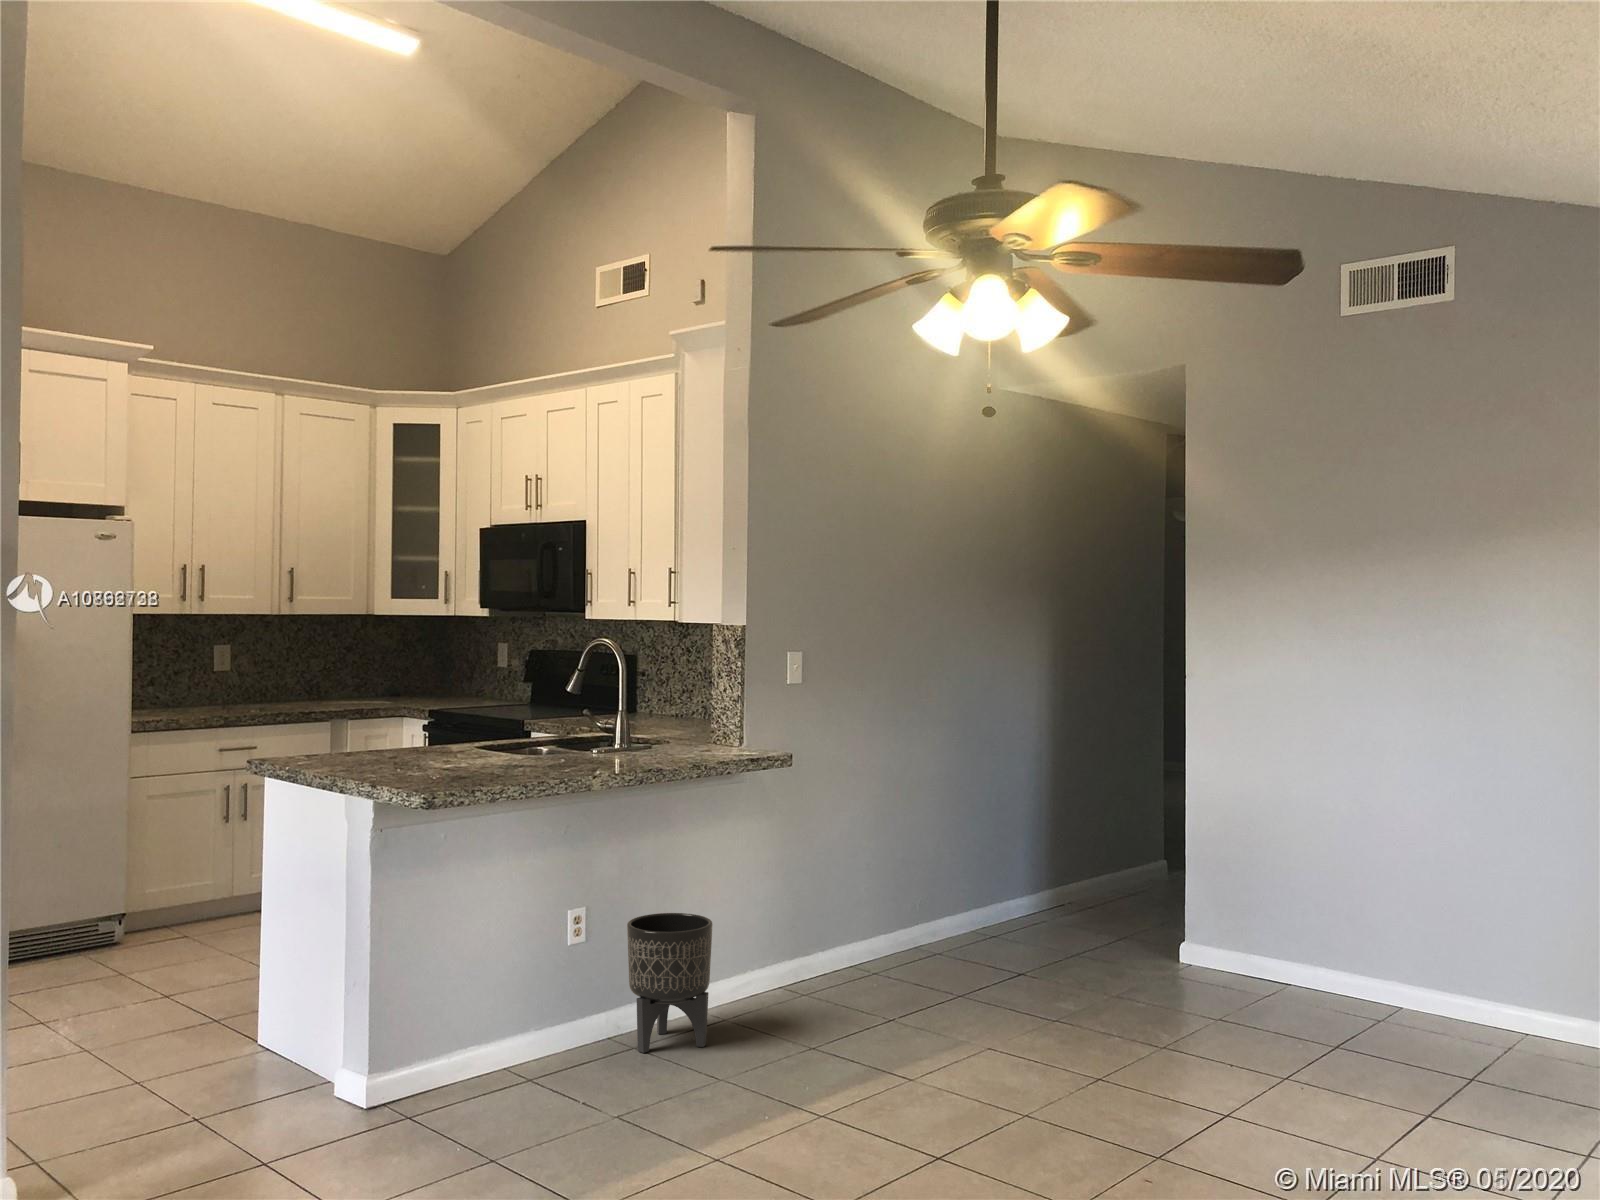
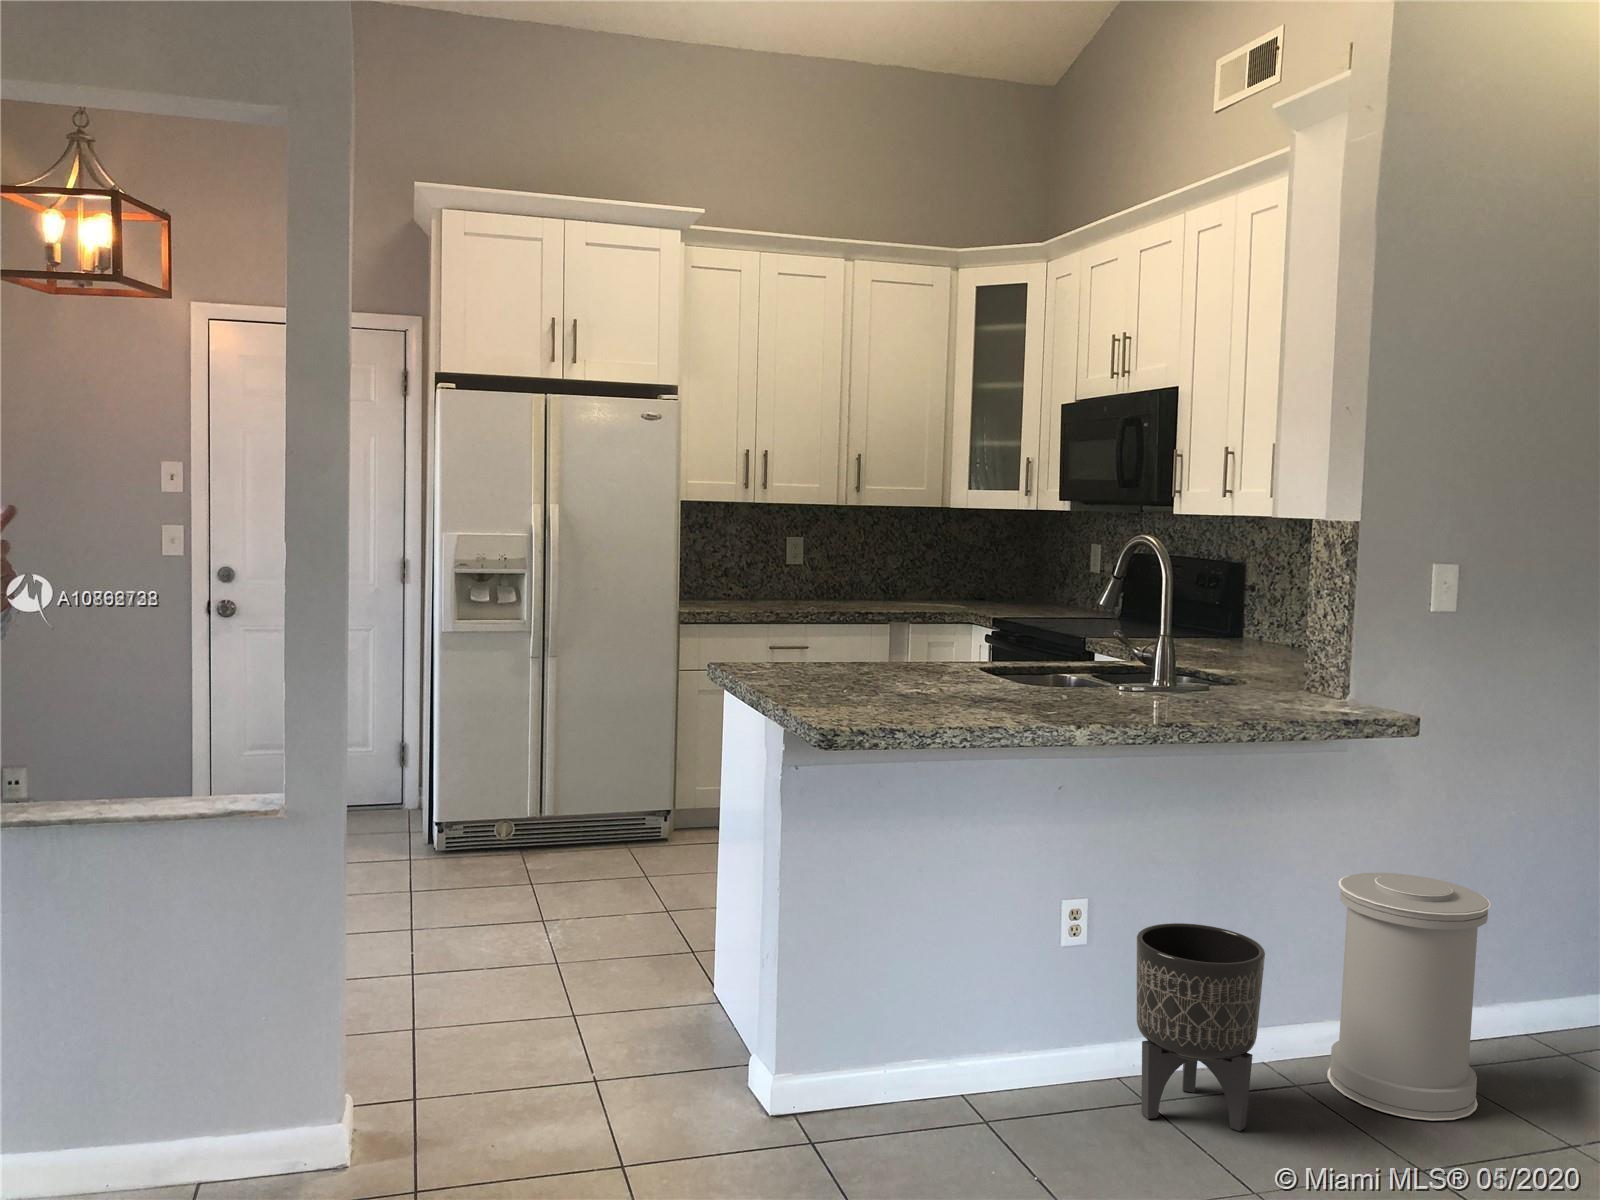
trash can: none [744,862,836,1020] -> present [1327,873,1491,1121]

